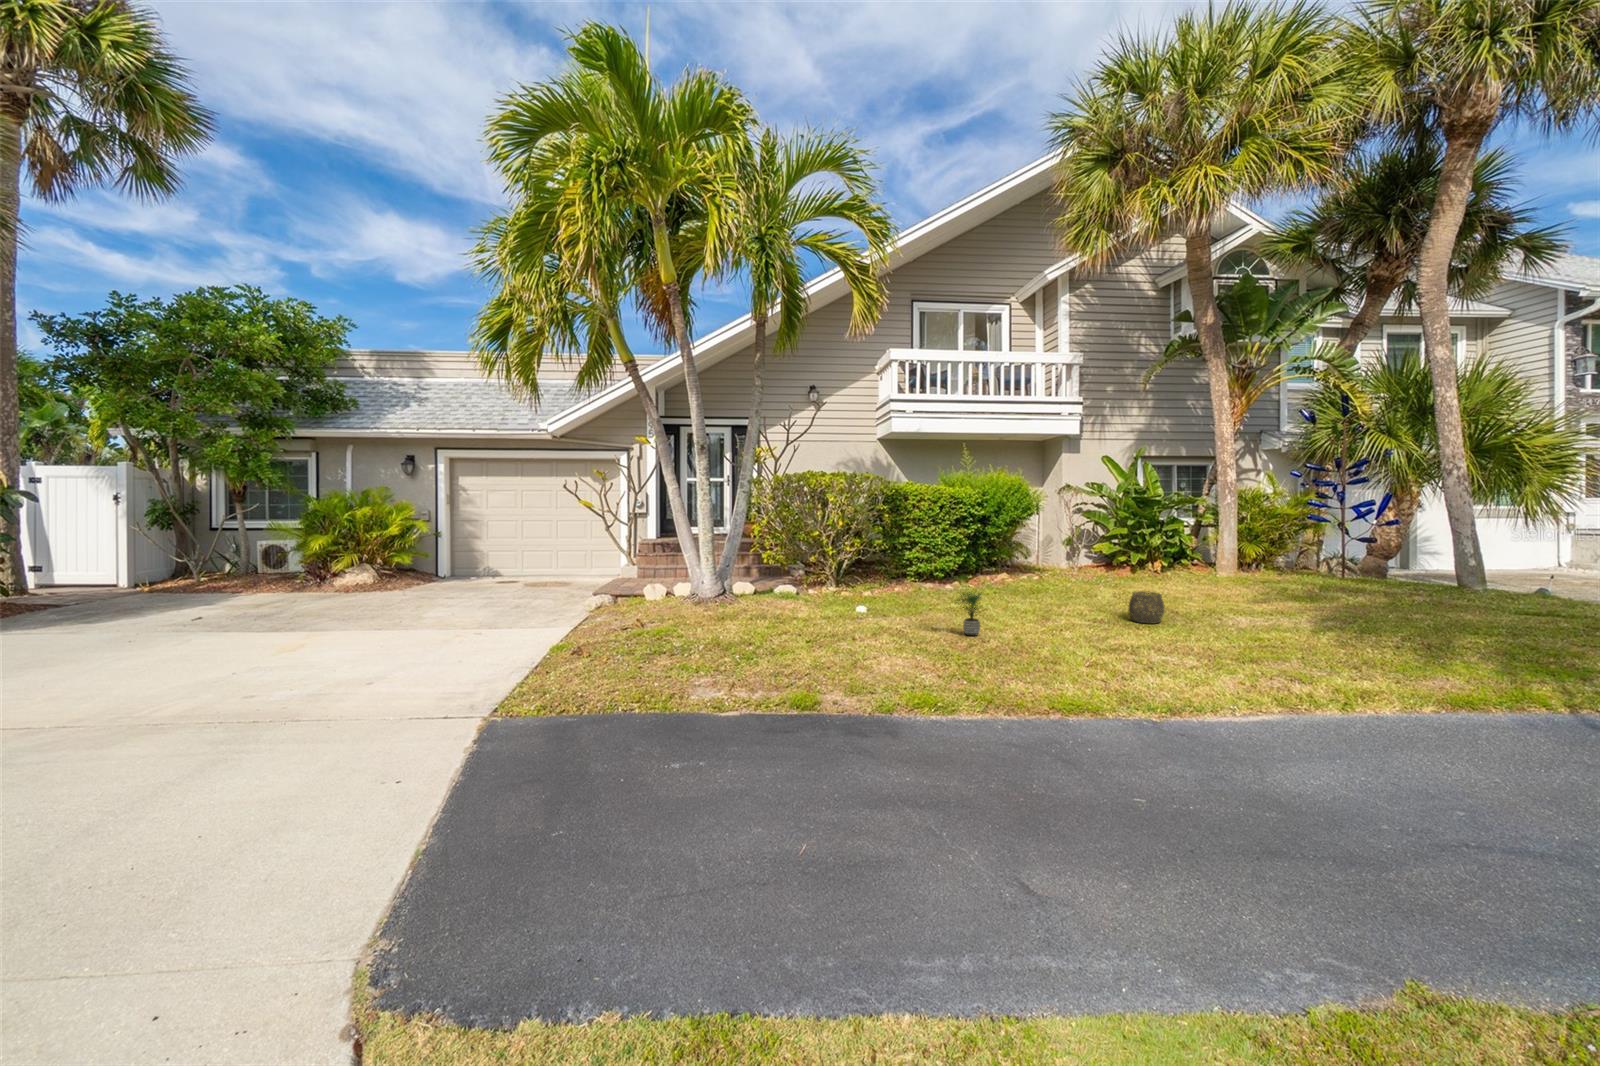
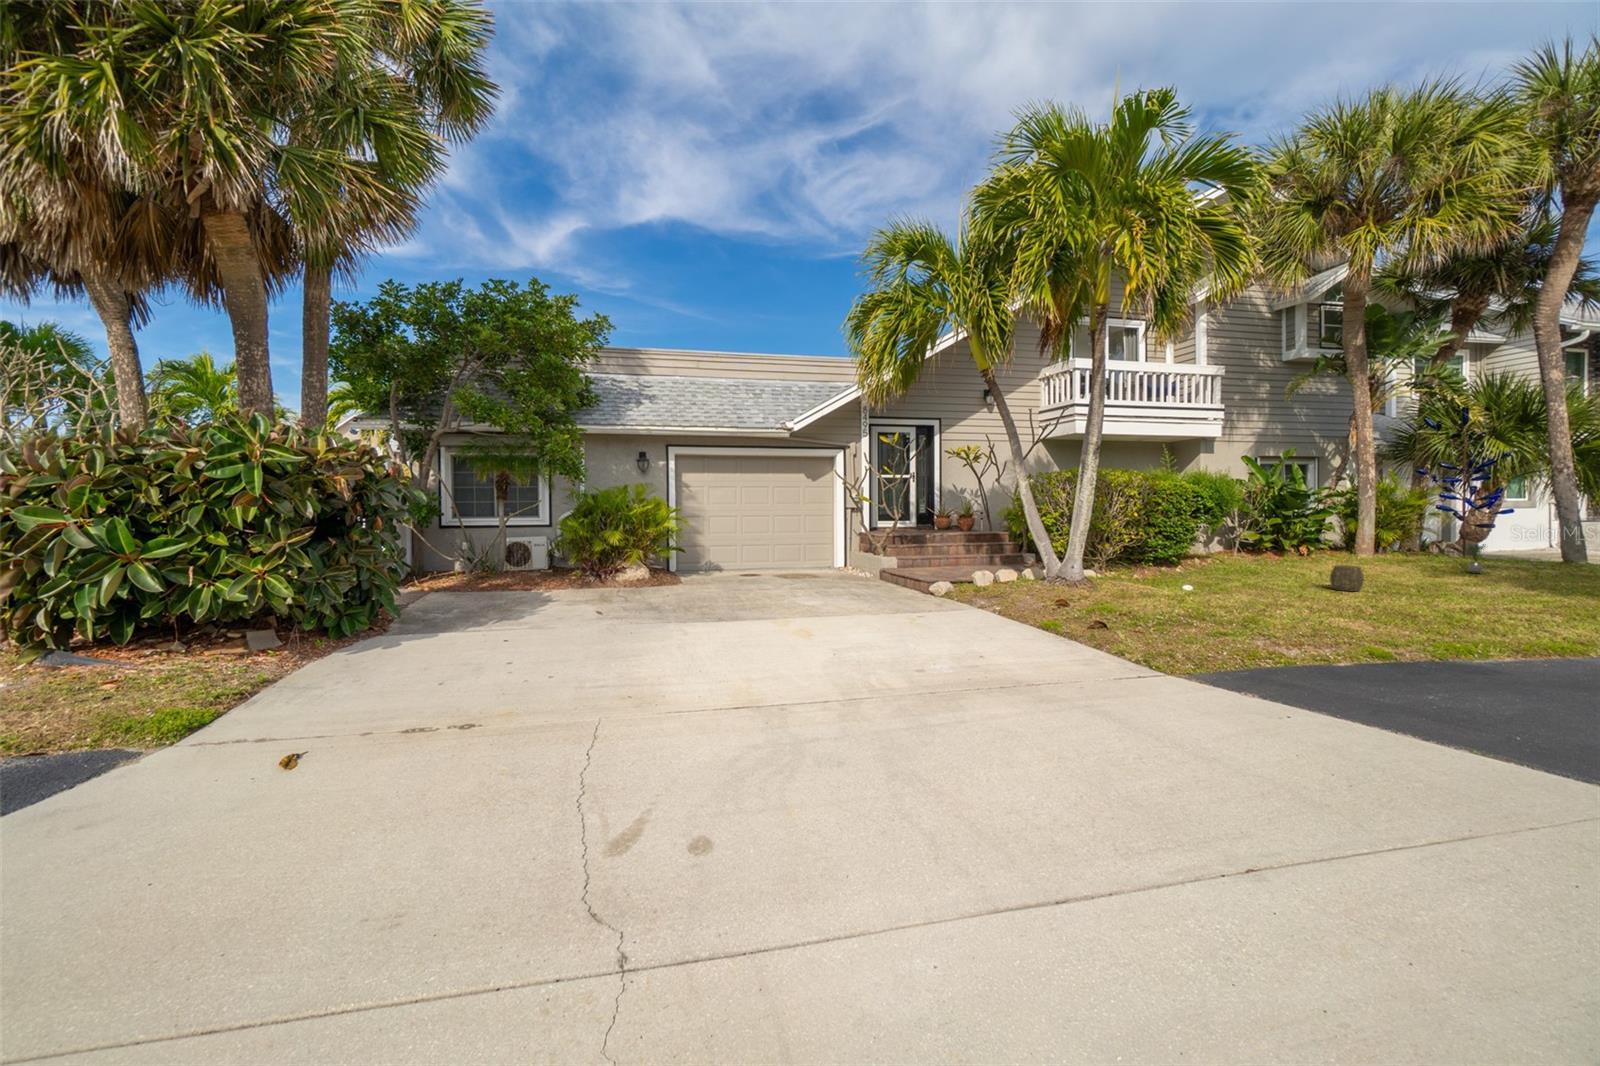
potted plant: present [956,591,981,636] -> present [1465,544,1486,574]

